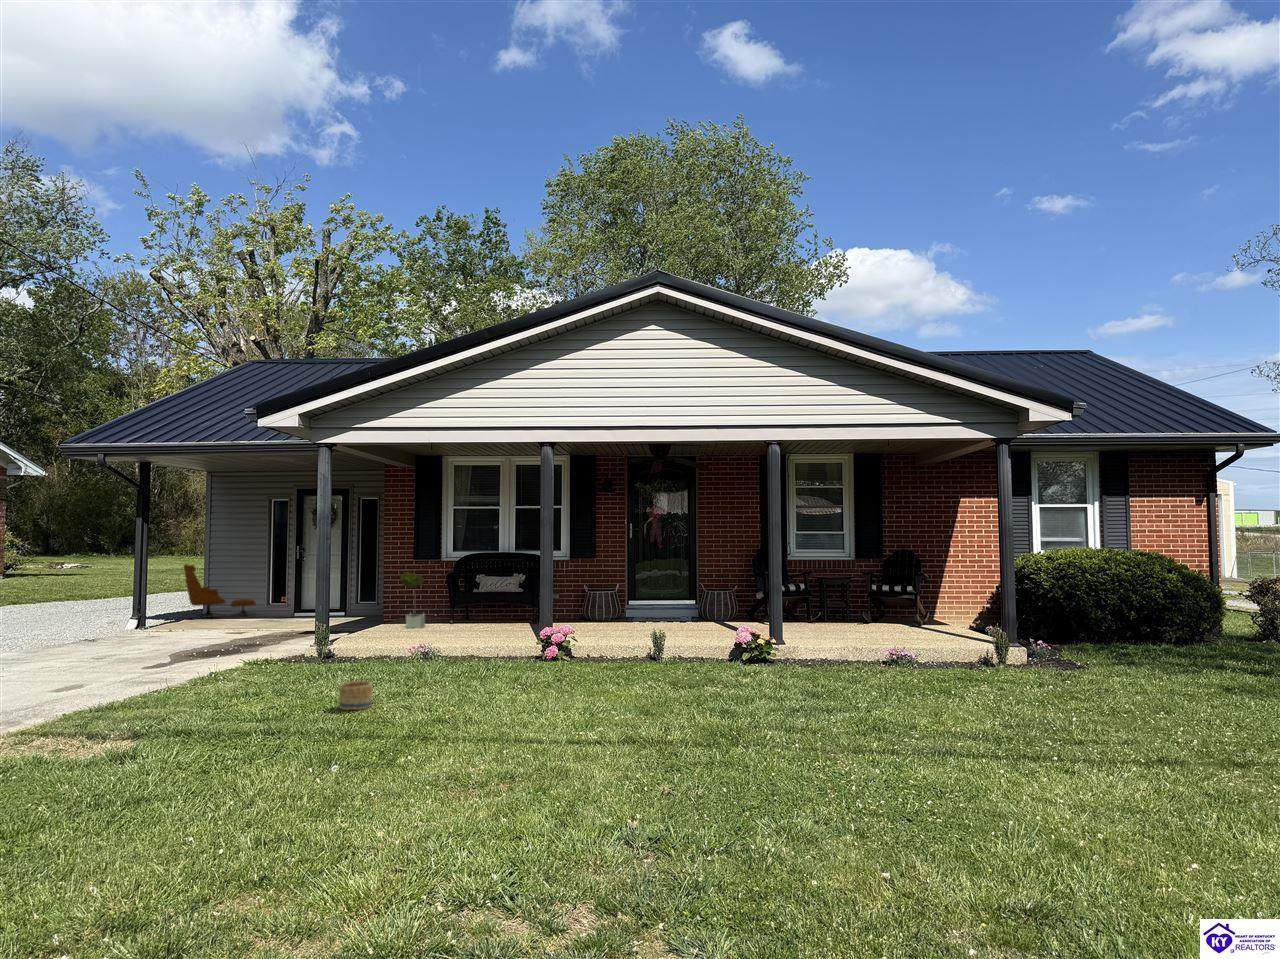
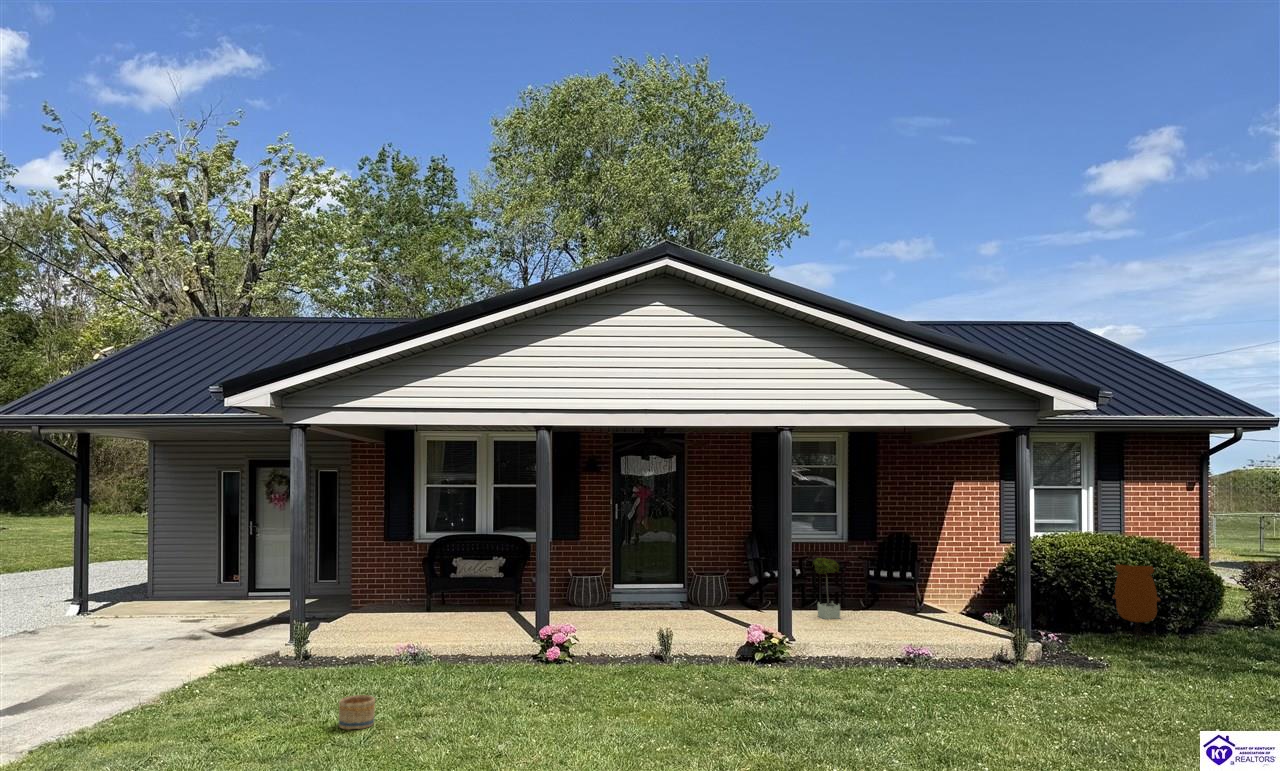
lounge chair: present [184,564,256,618] -> present [1112,564,1165,641]
potted tree: present [401,572,425,628] -> present [813,558,840,619]

